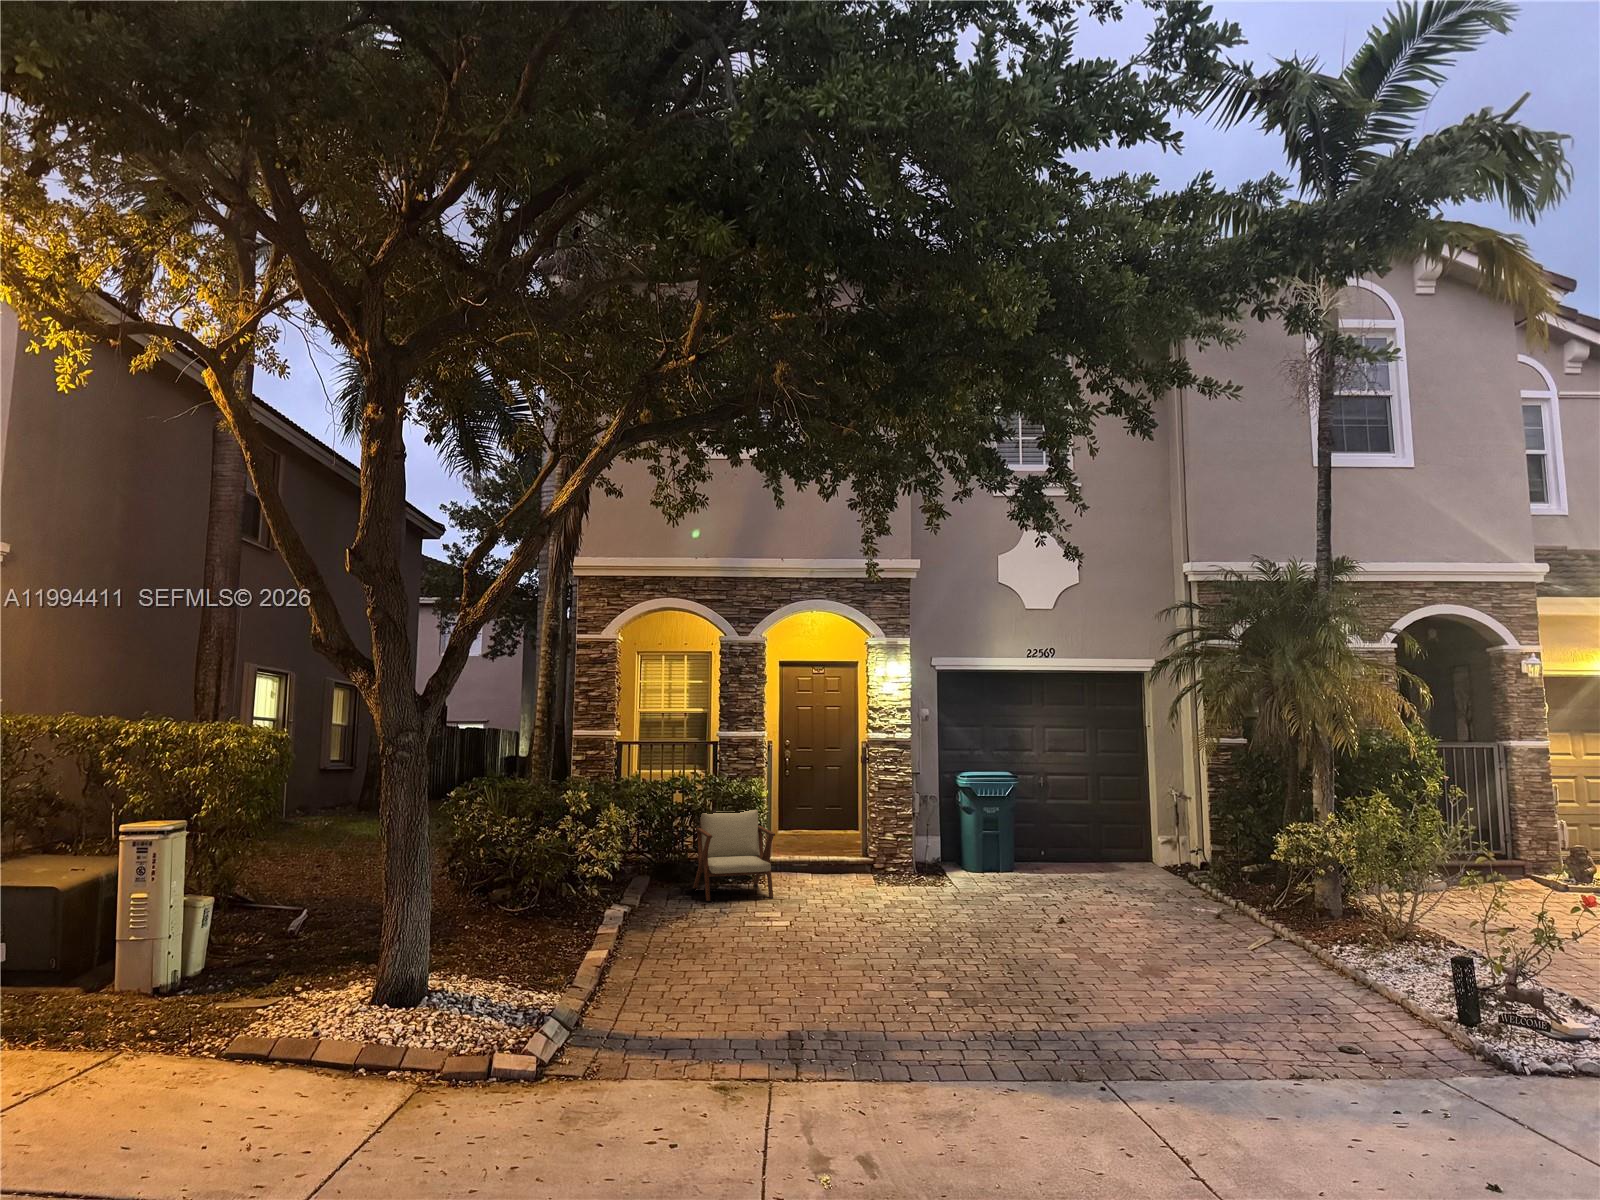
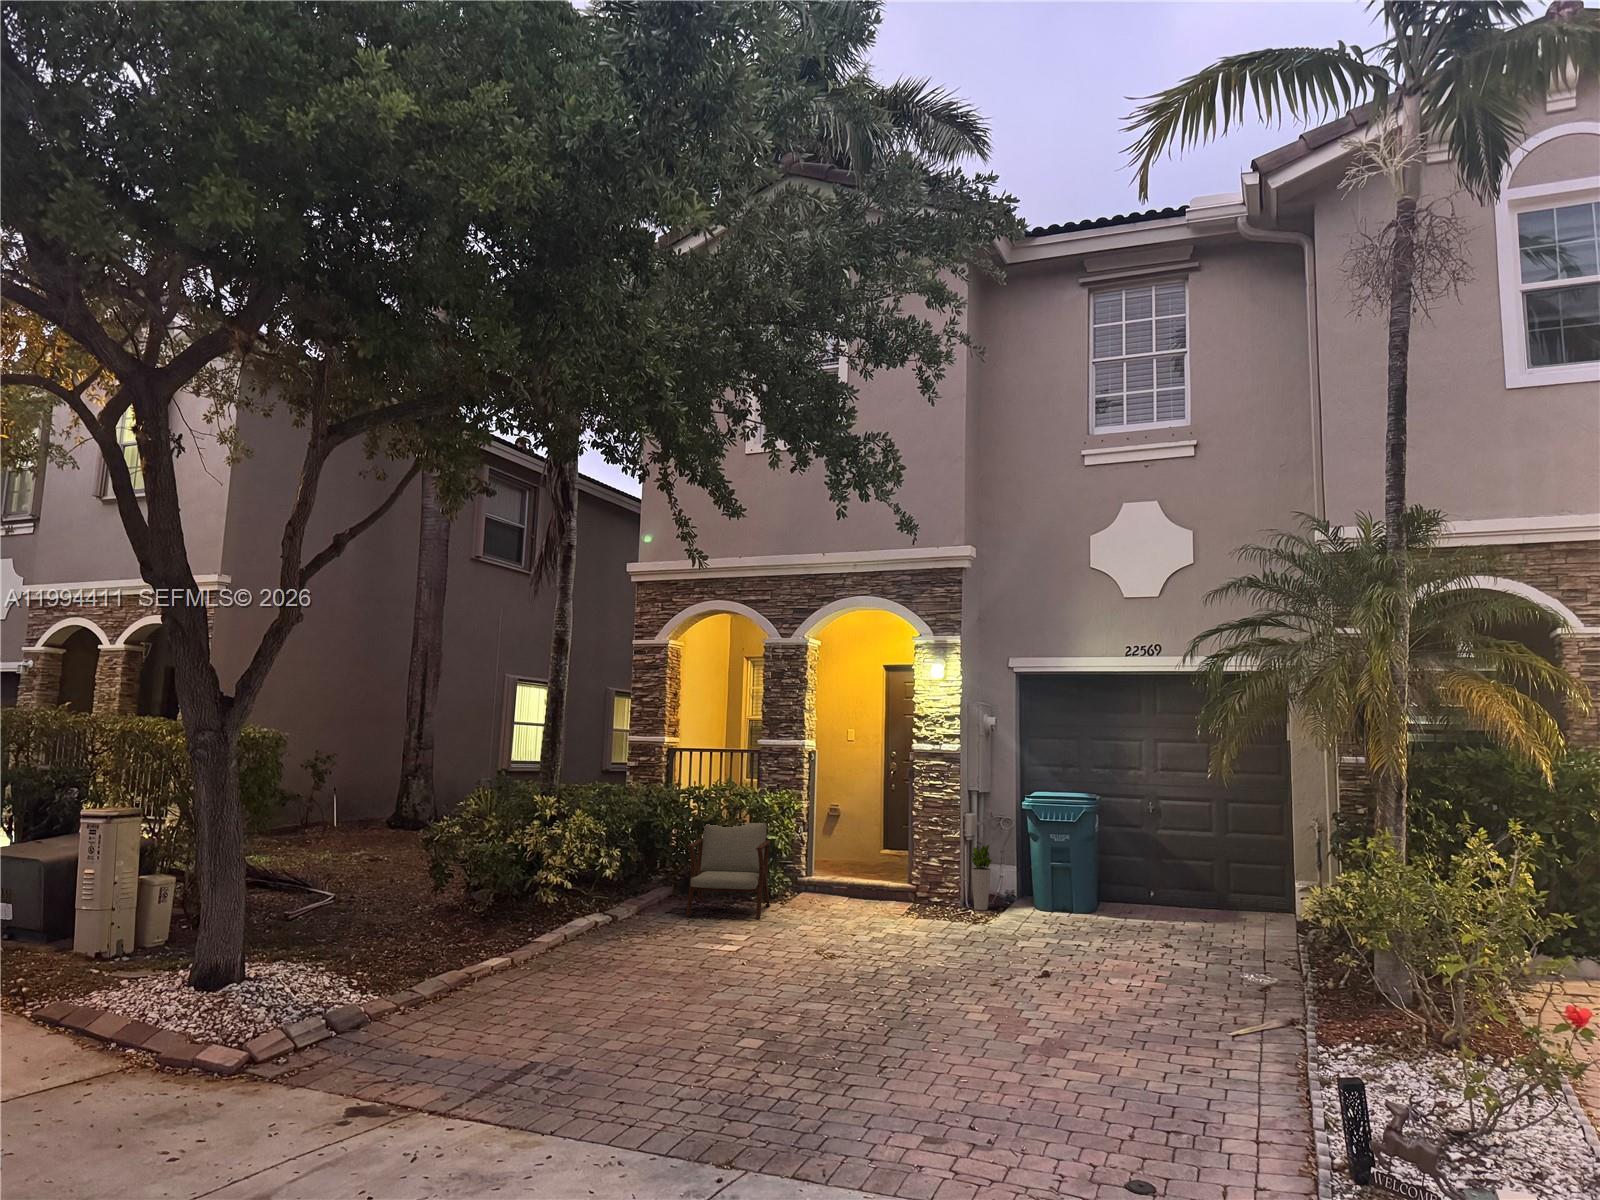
planter: none [916,817,938,874] -> present [970,845,992,910]

